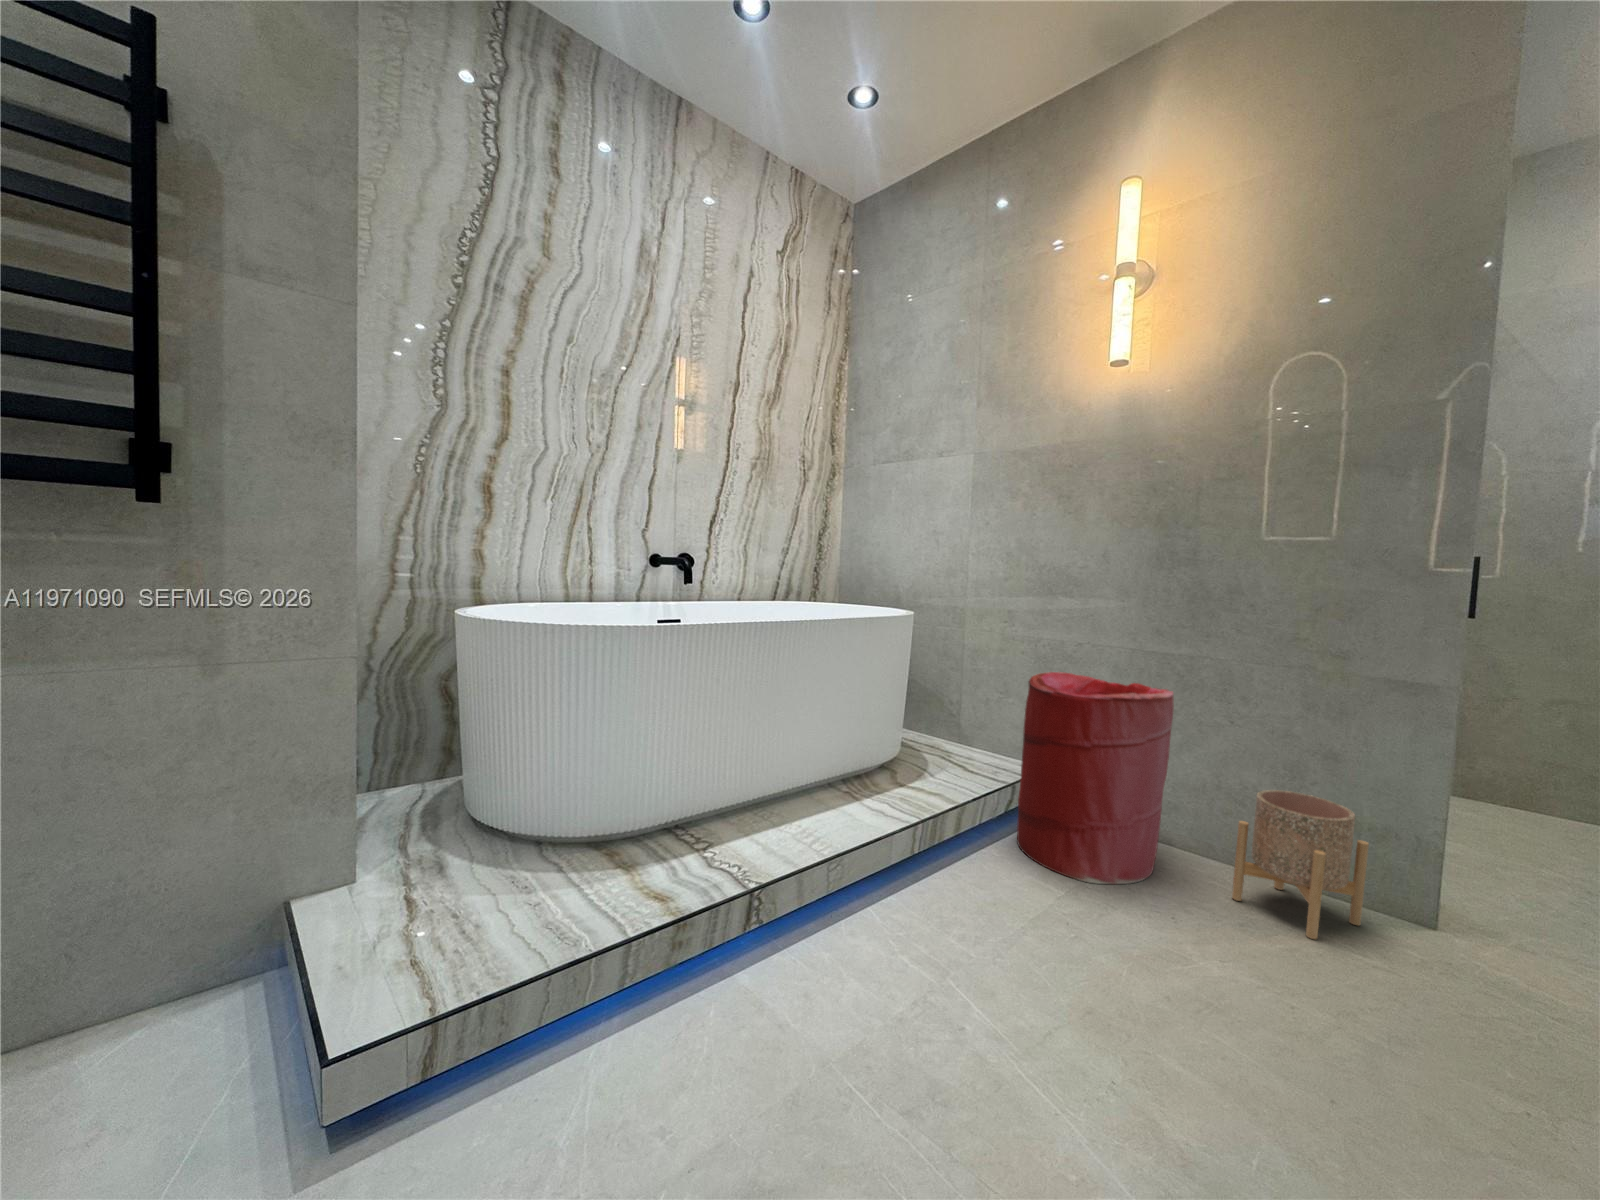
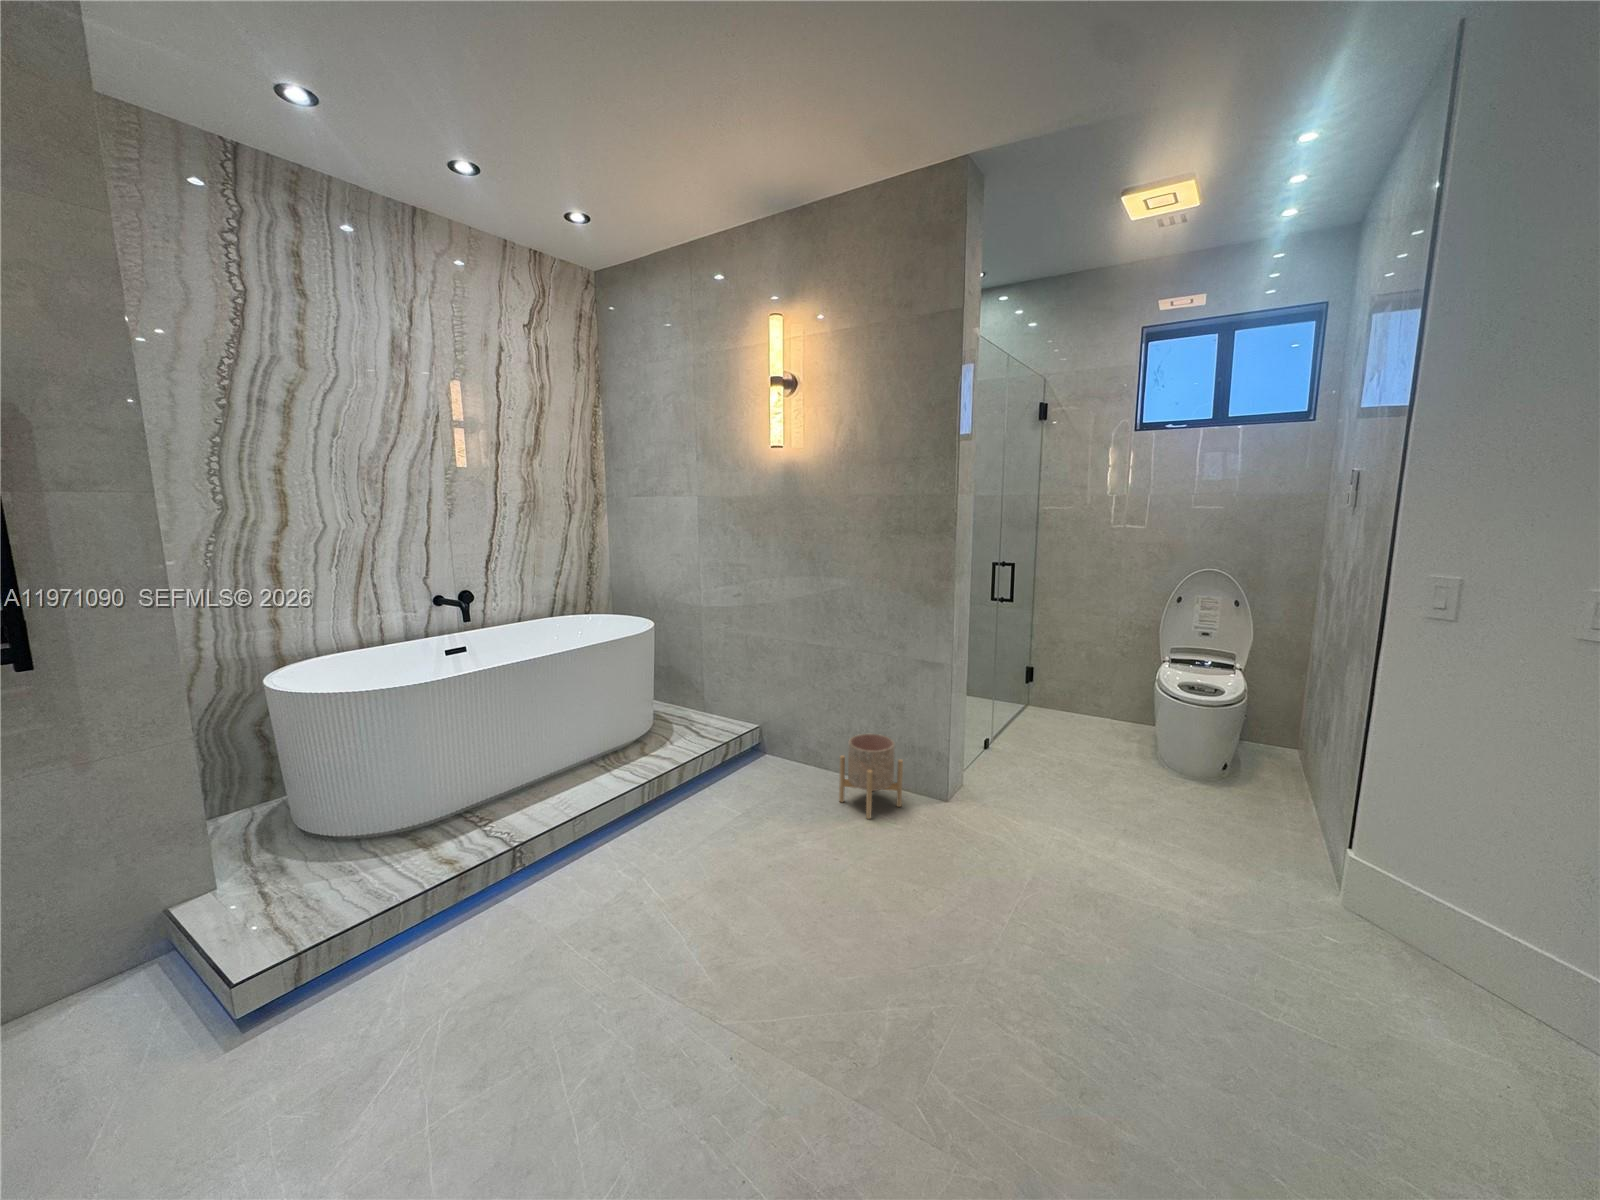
laundry hamper: present [1017,672,1174,884] -> none [722,665,810,805]

